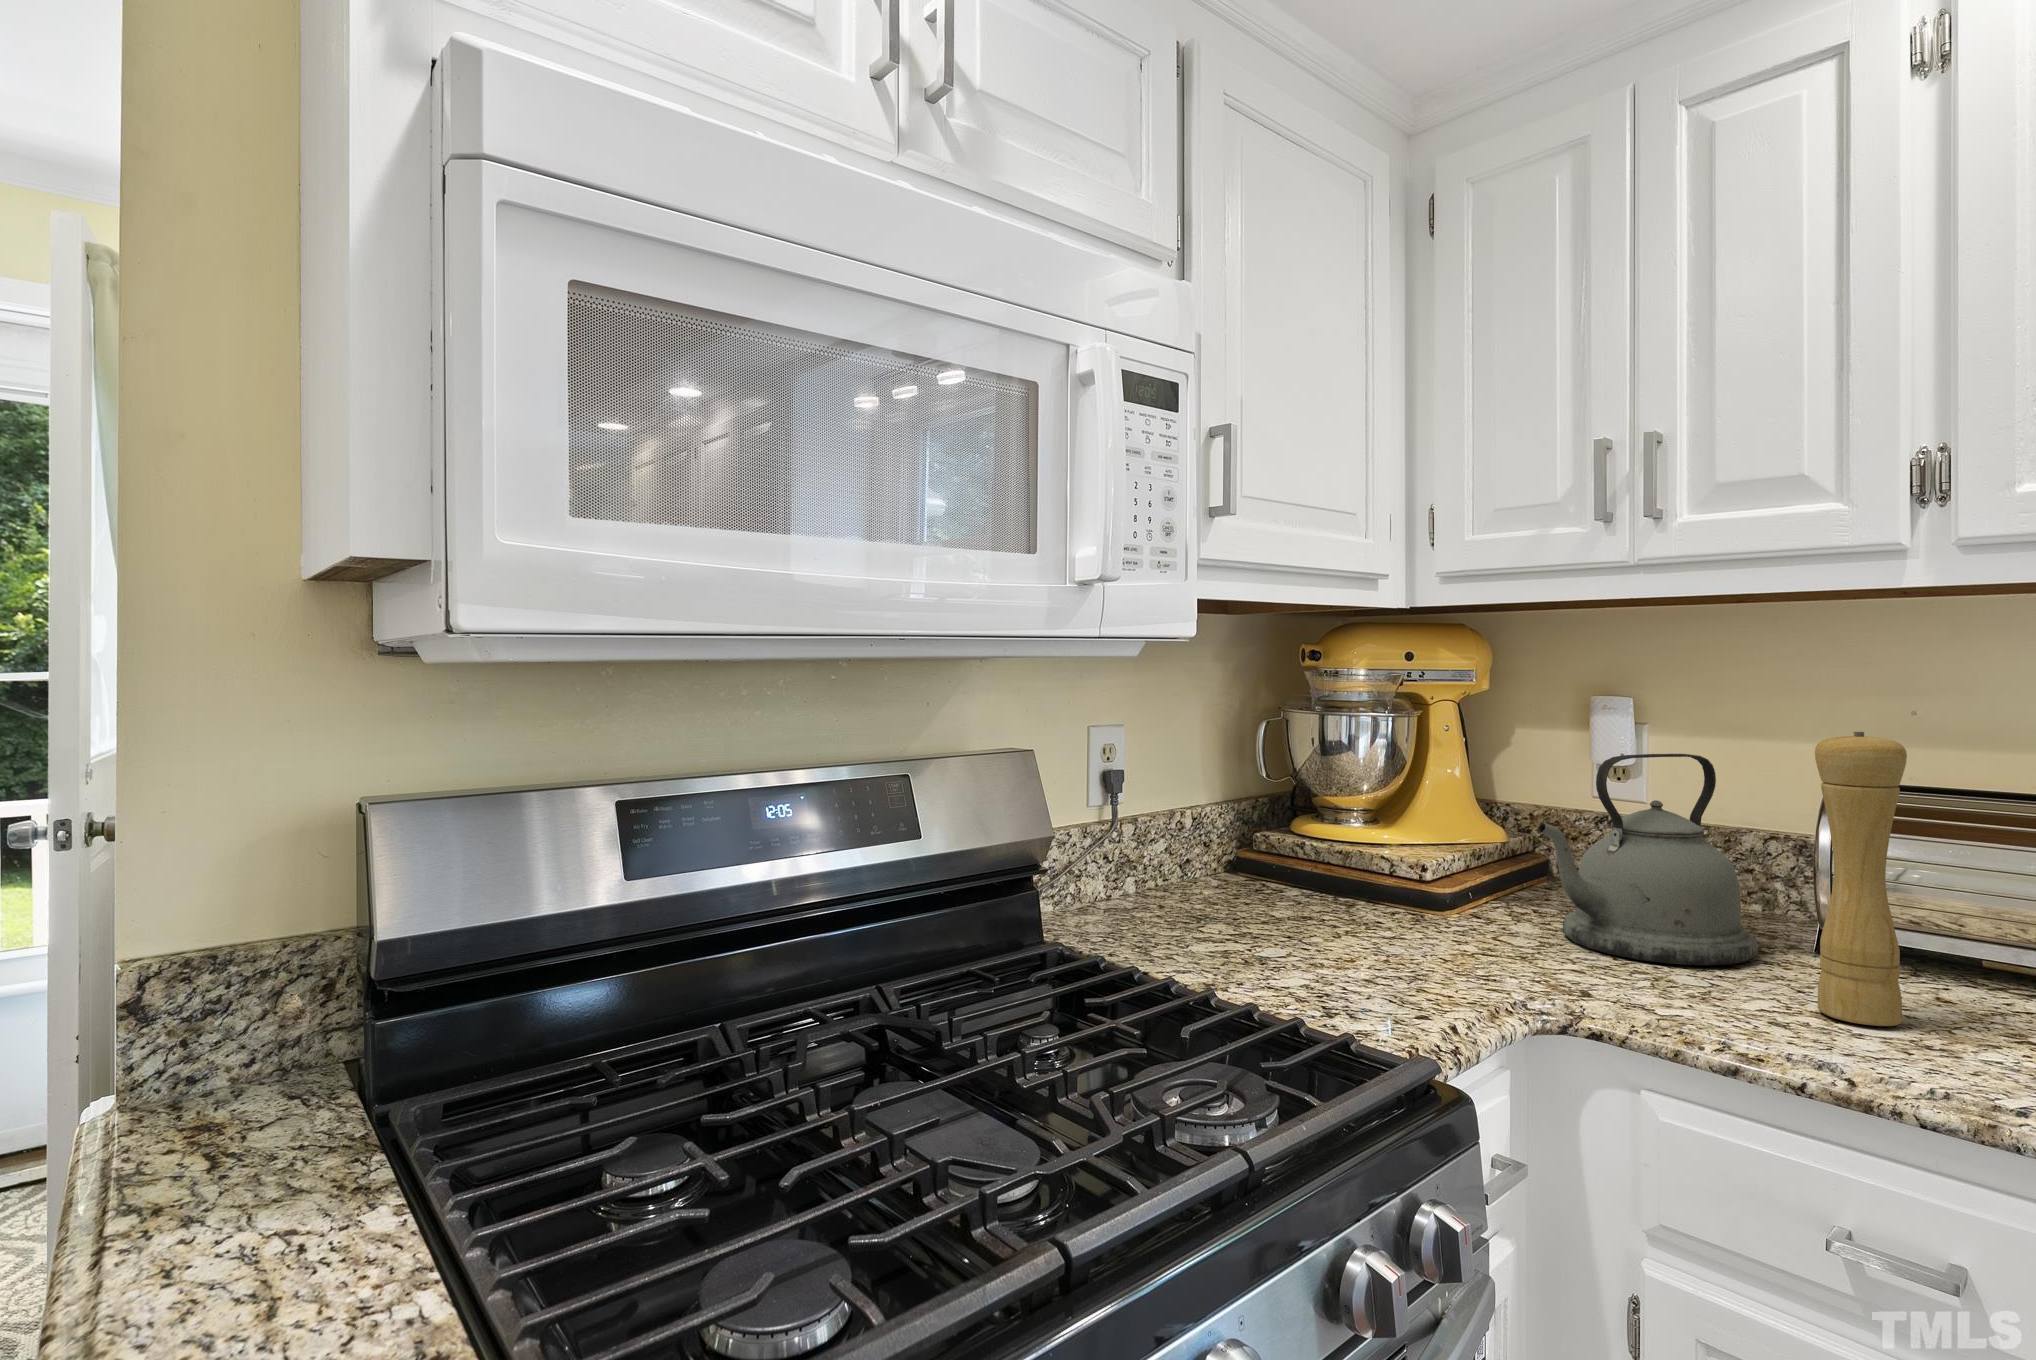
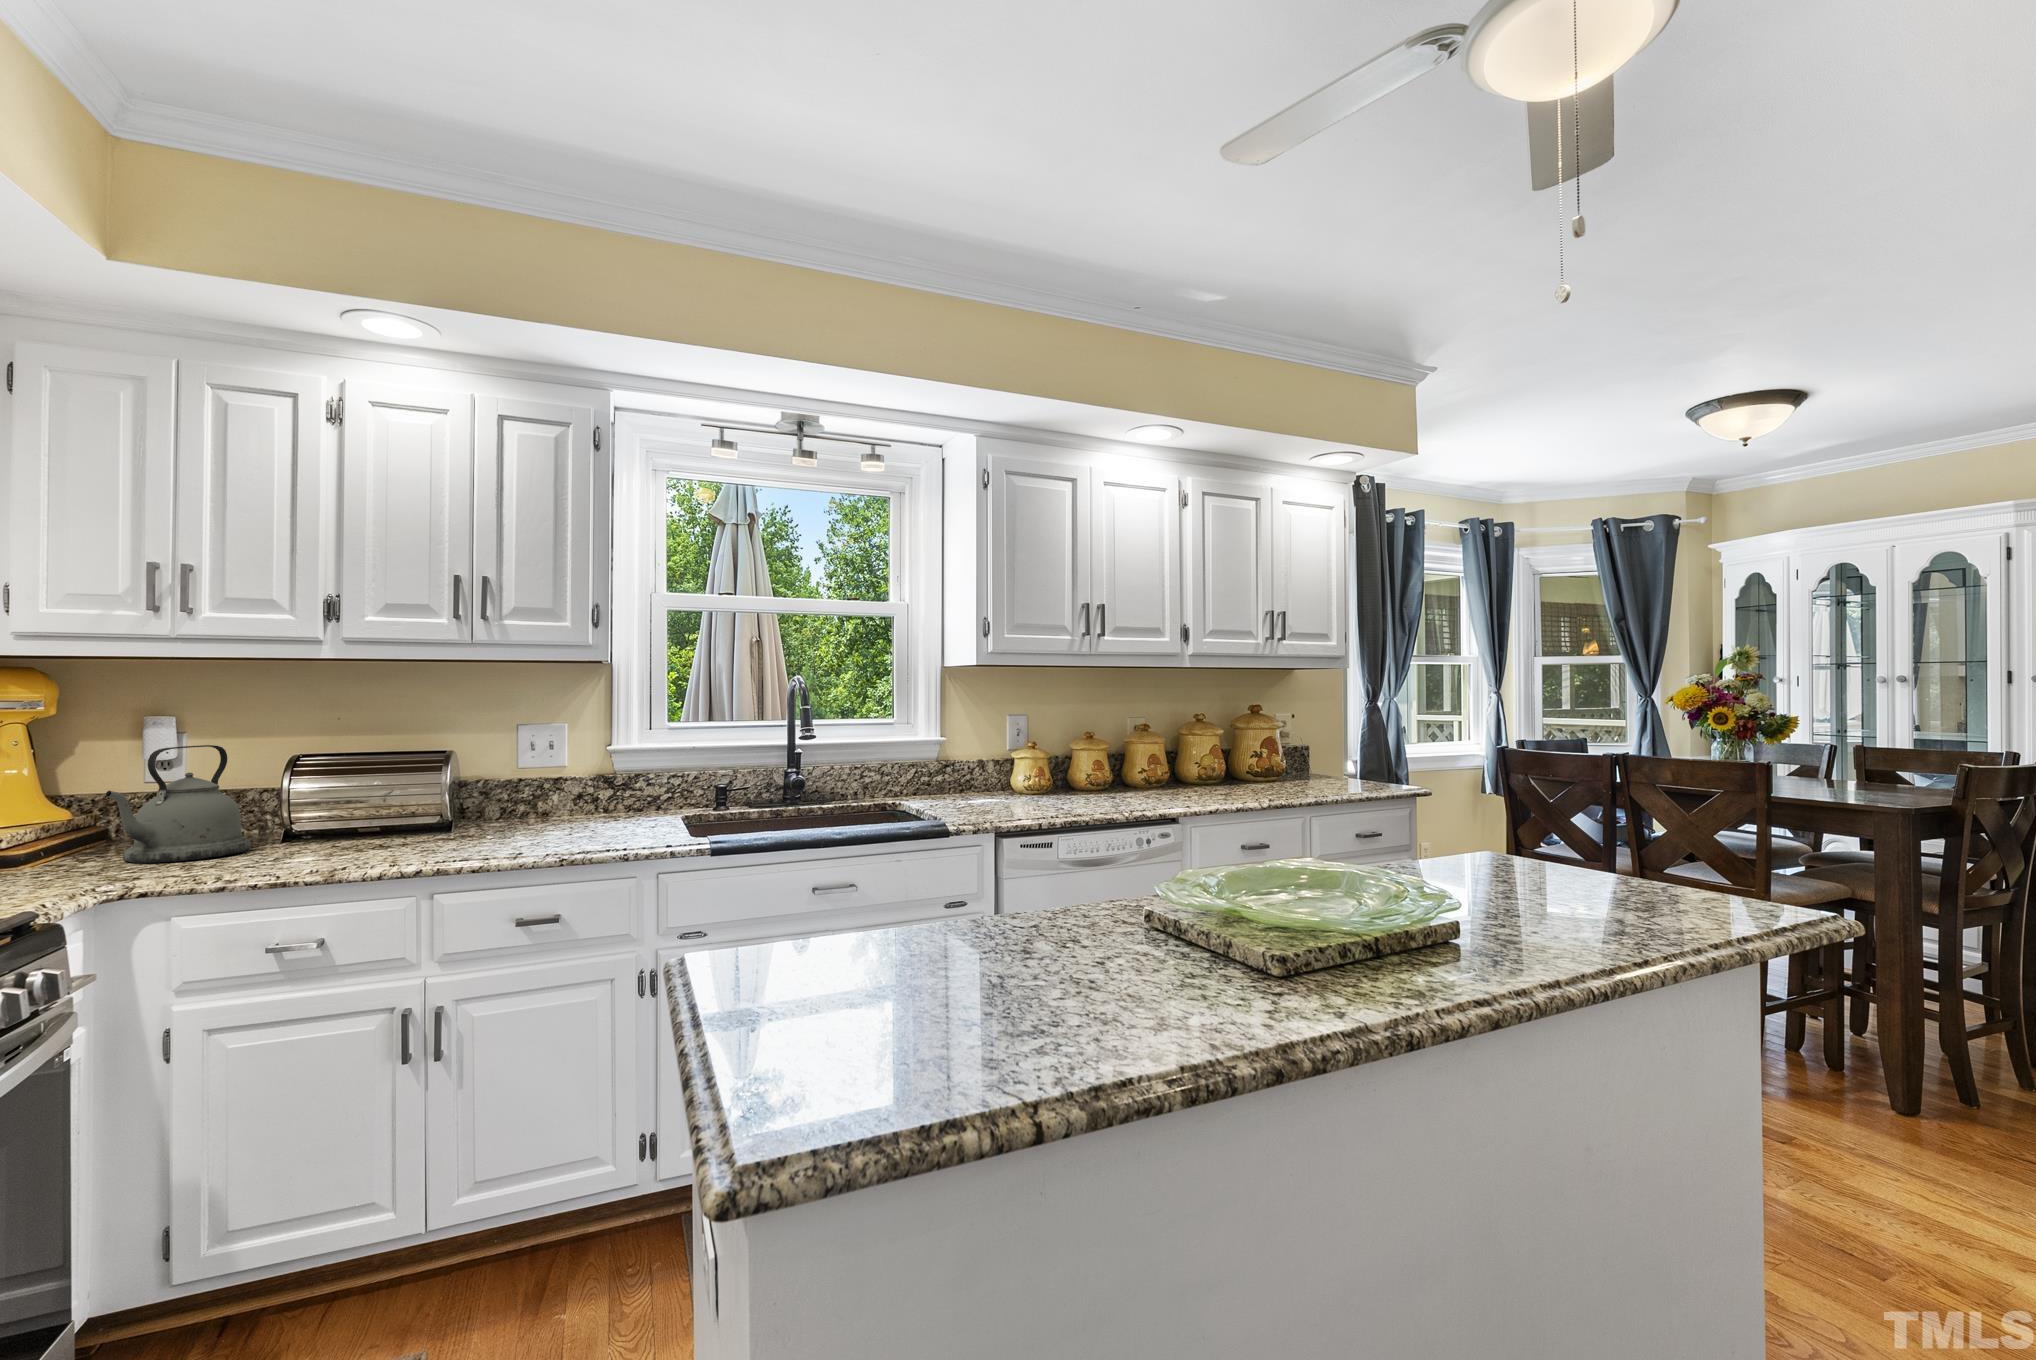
pepper mill: present [1815,732,1907,1026] -> none [275,725,317,860]

